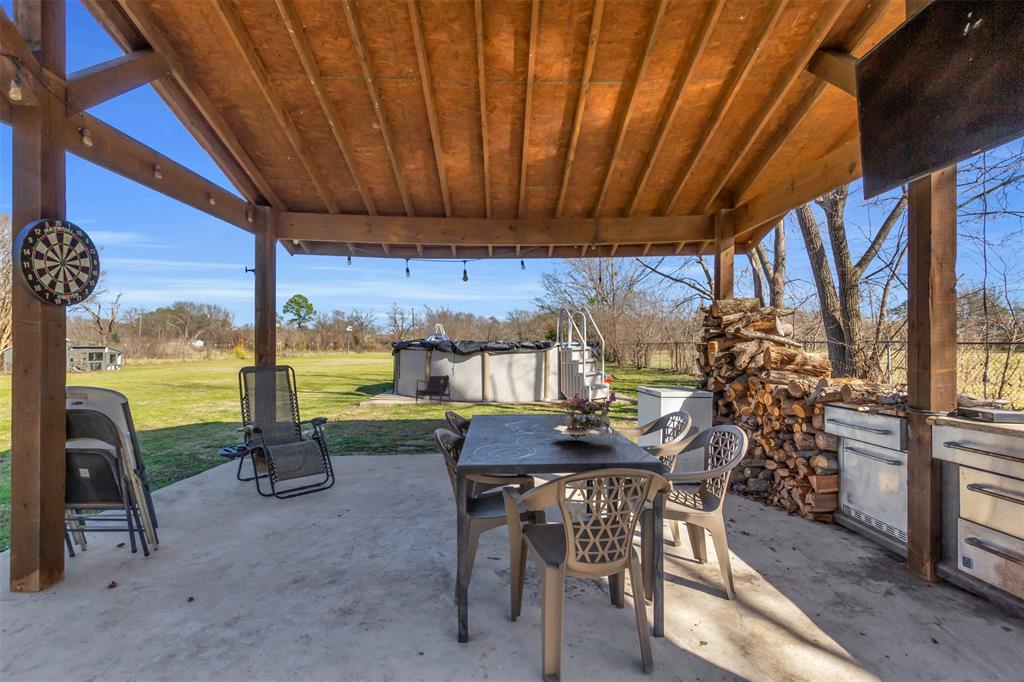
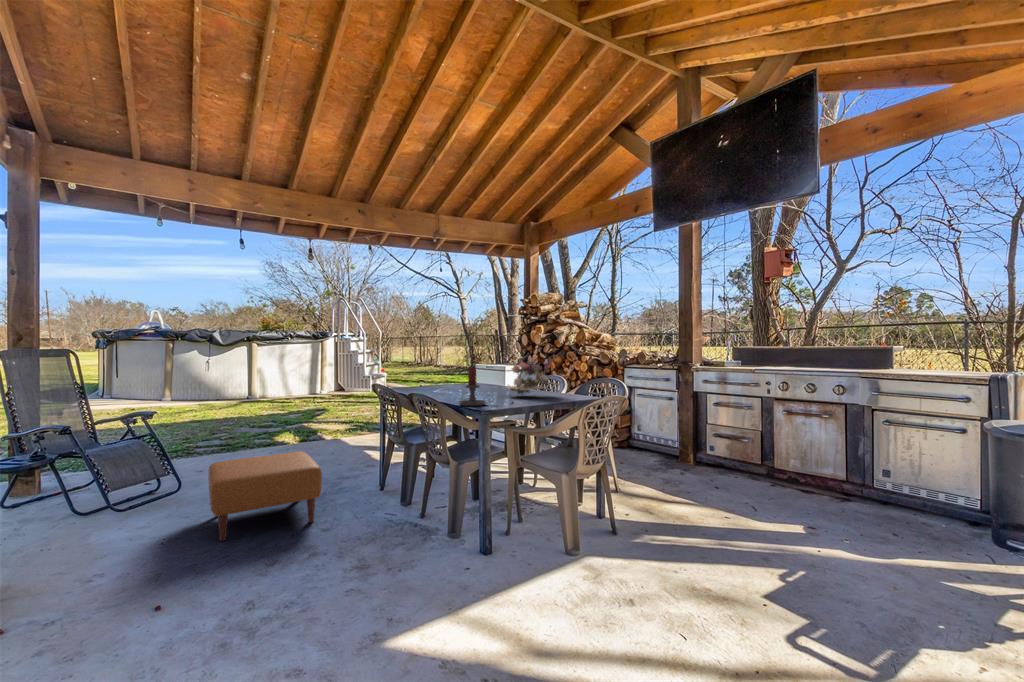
lounge chair: present [416,375,450,405] -> none [153,365,202,407]
candle holder: none [460,404,501,451] -> present [459,367,494,406]
ottoman: none [290,467,398,539] -> present [208,452,322,541]

